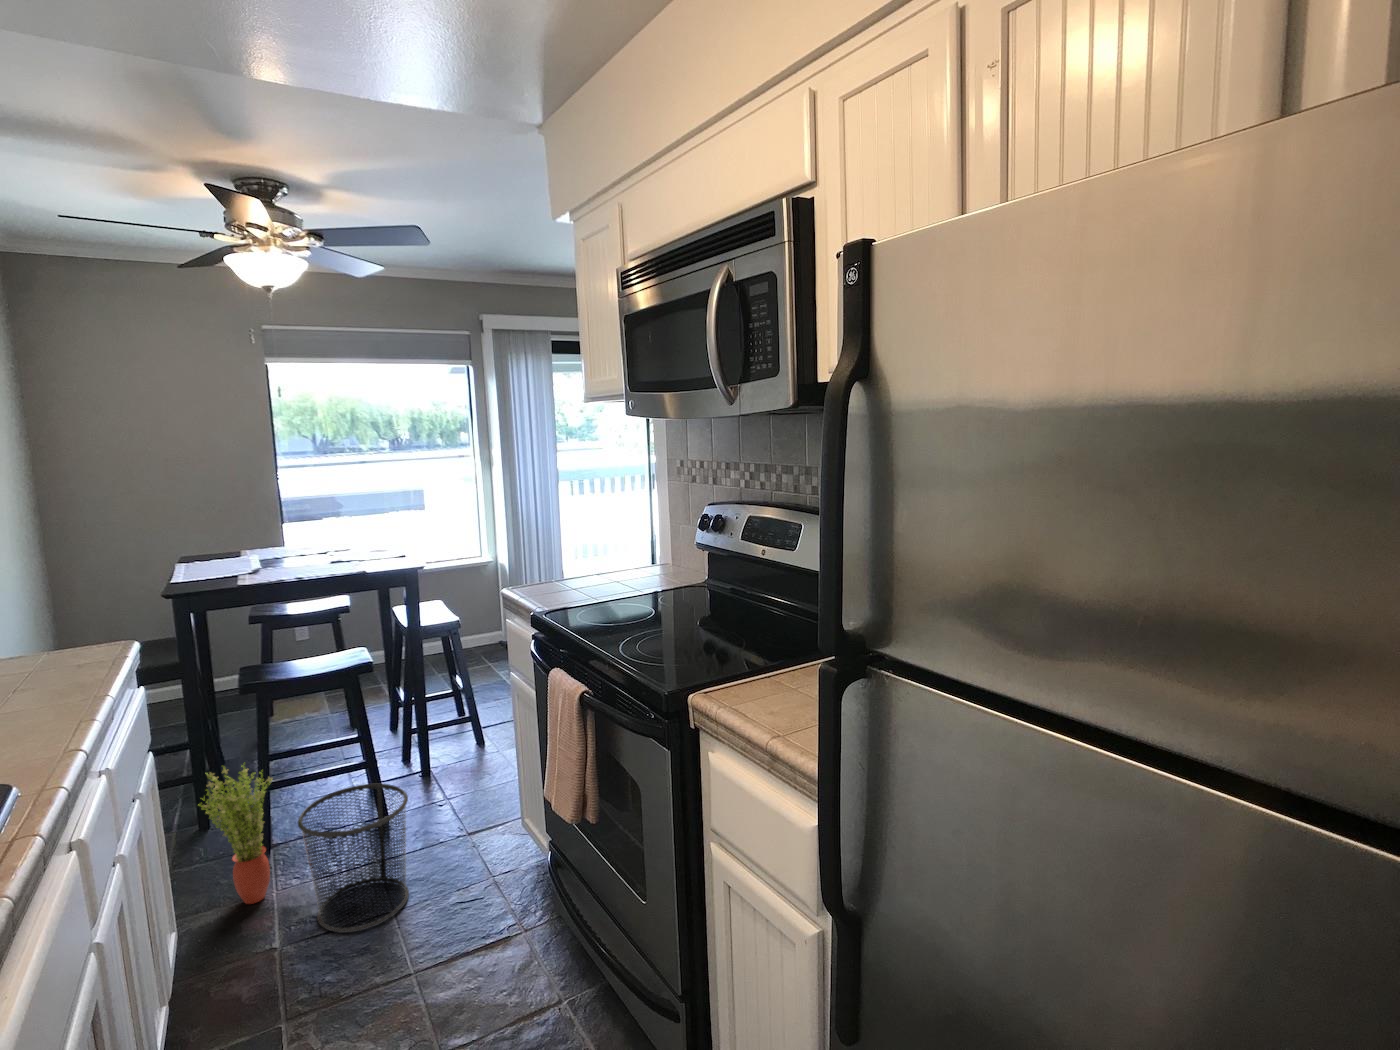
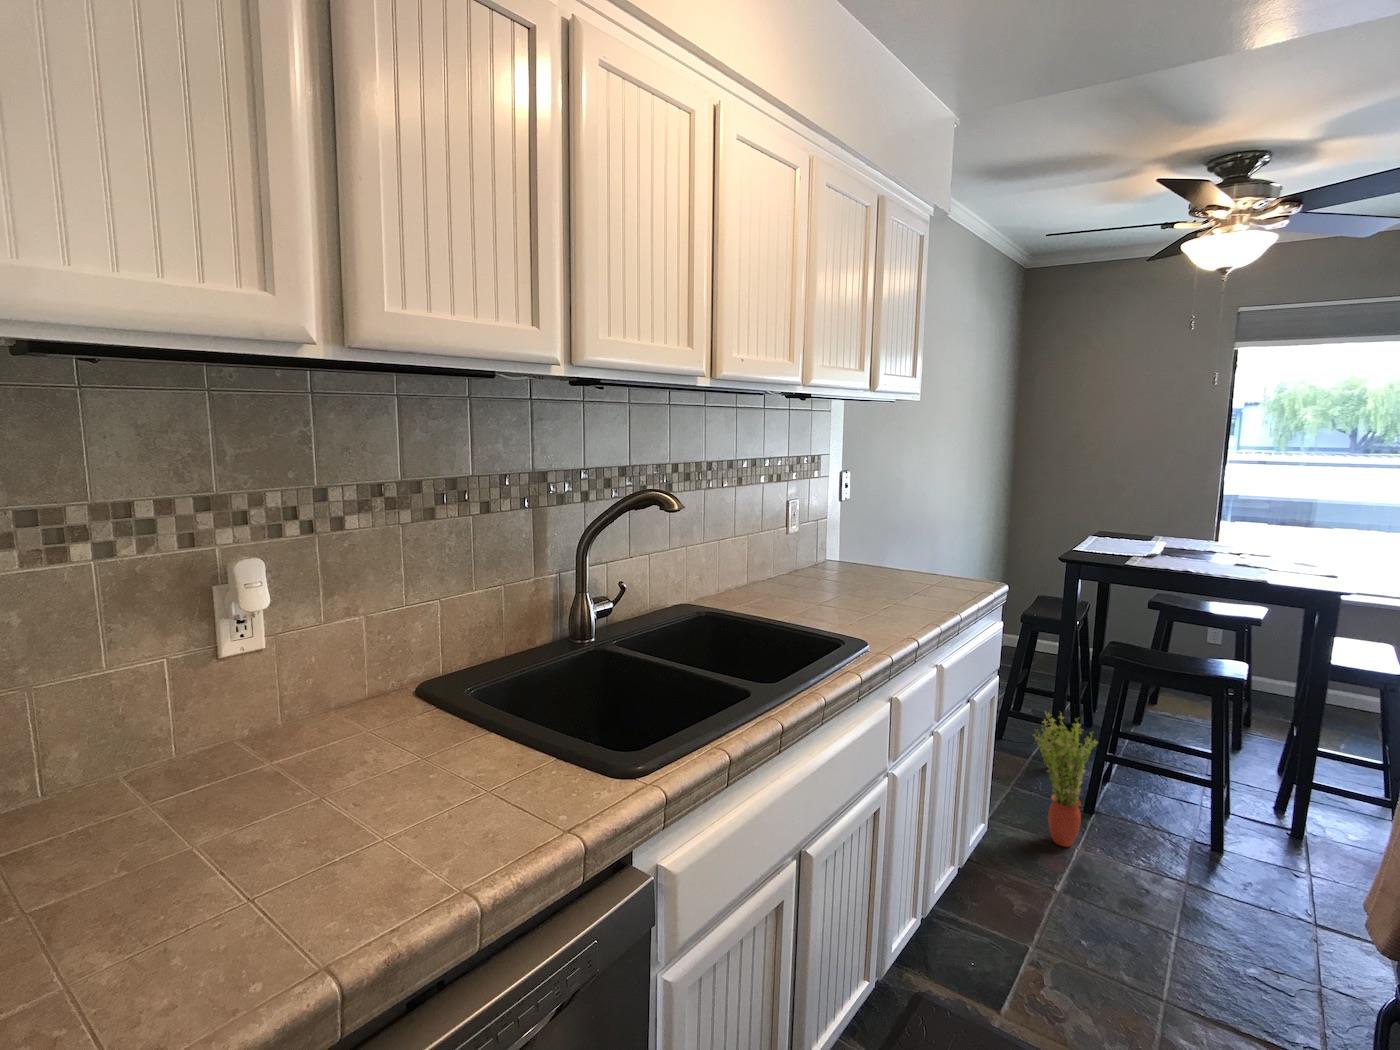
waste bin: present [298,783,409,932] -> none [1102,782,1227,939]

